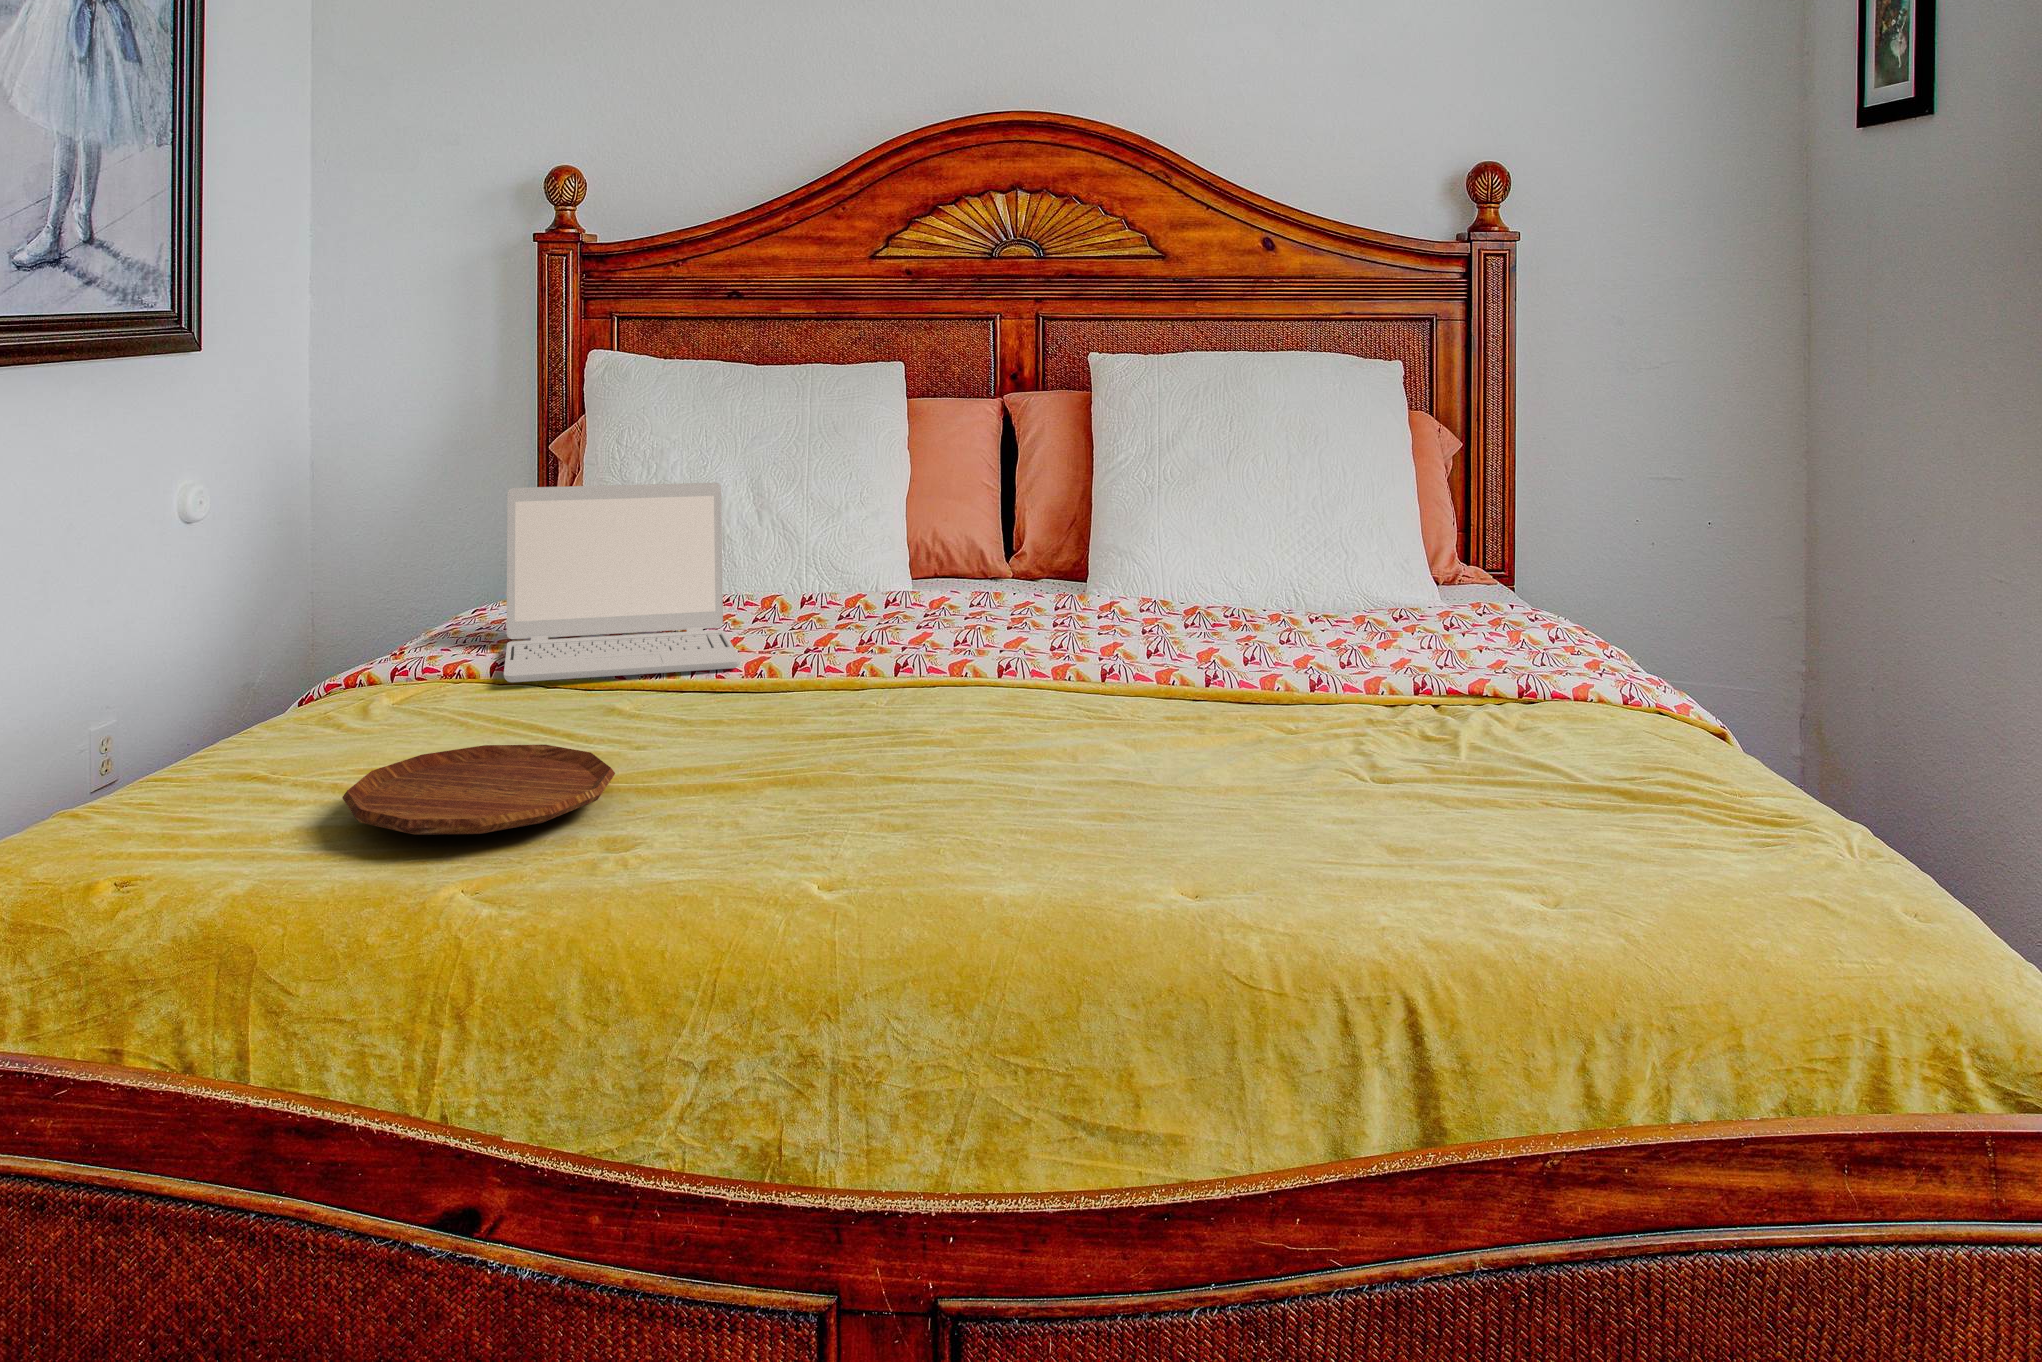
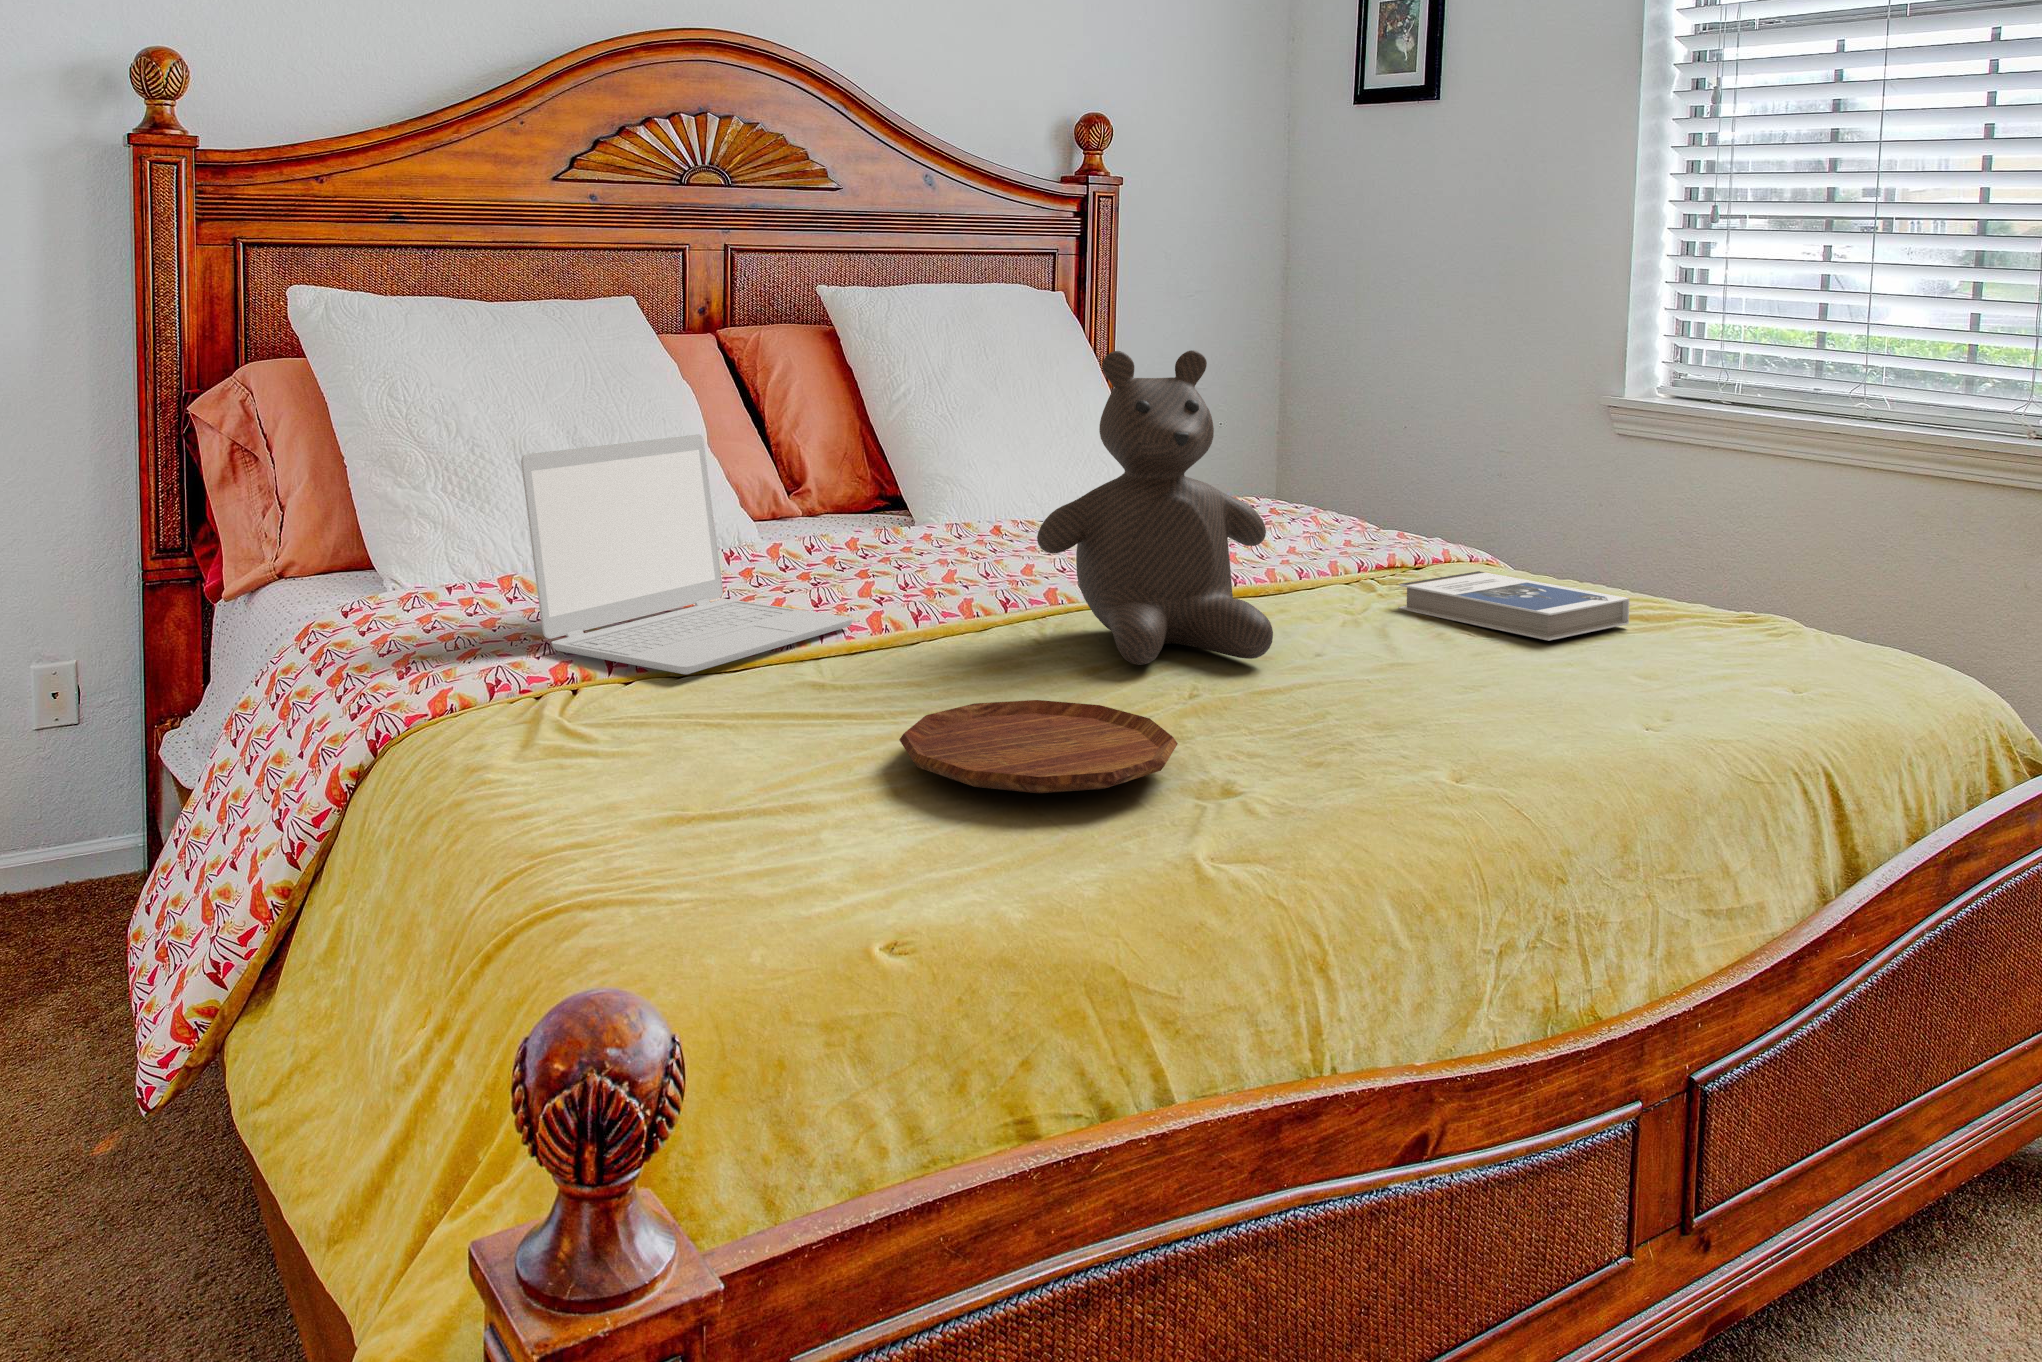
teddy bear: none [799,426,1052,763] -> present [1037,350,1273,665]
hardback book: none [1277,719,1481,822] -> present [1398,571,1629,641]

